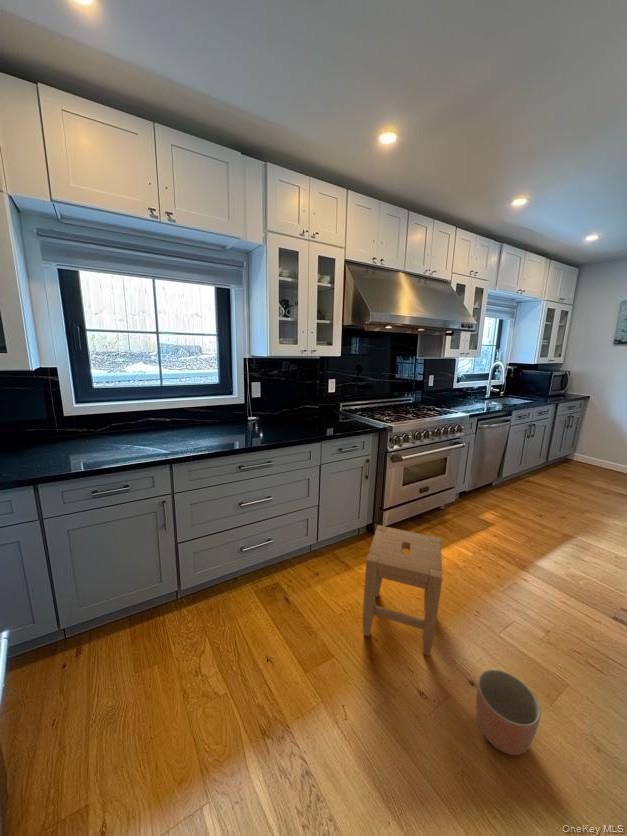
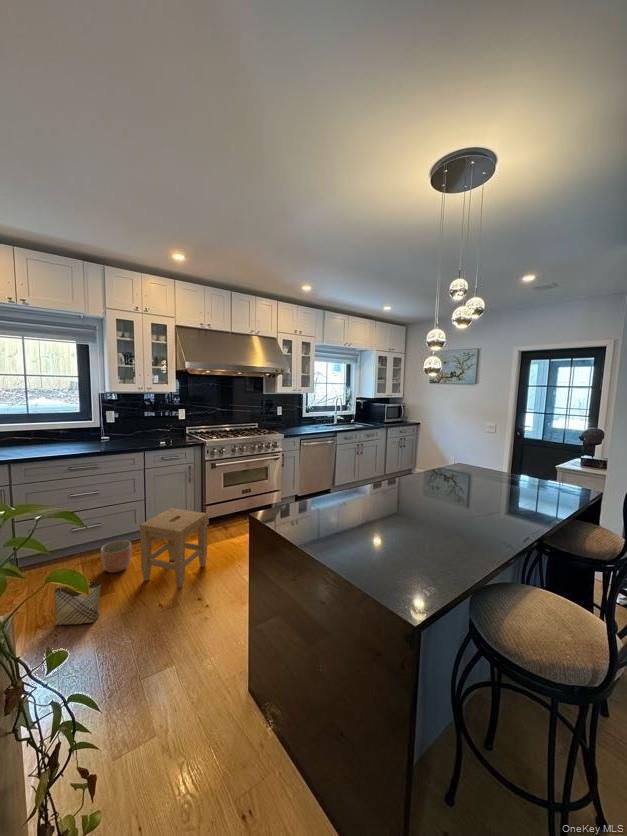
woven basket: none [289,633,354,734] -> present [54,563,101,625]
planter: present [476,670,541,755] -> present [101,540,131,573]

